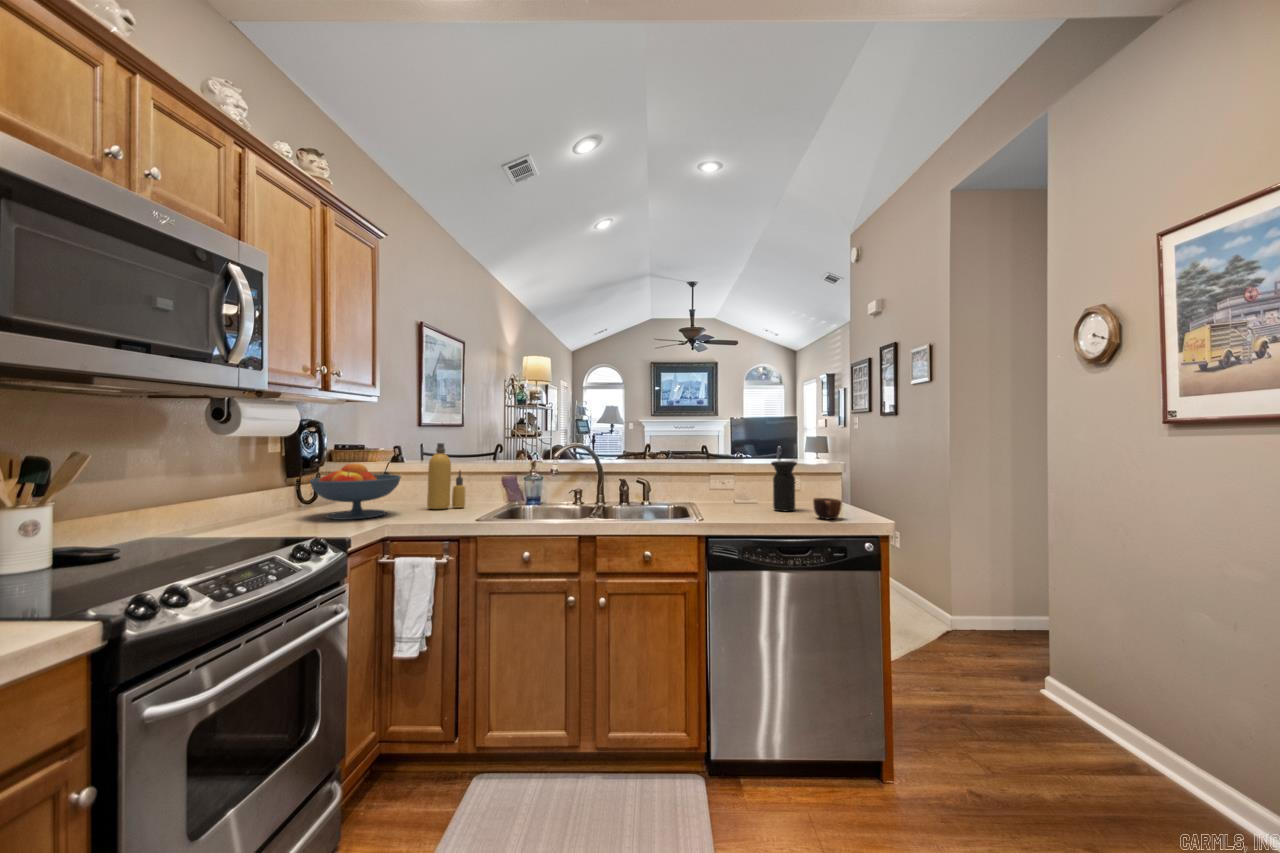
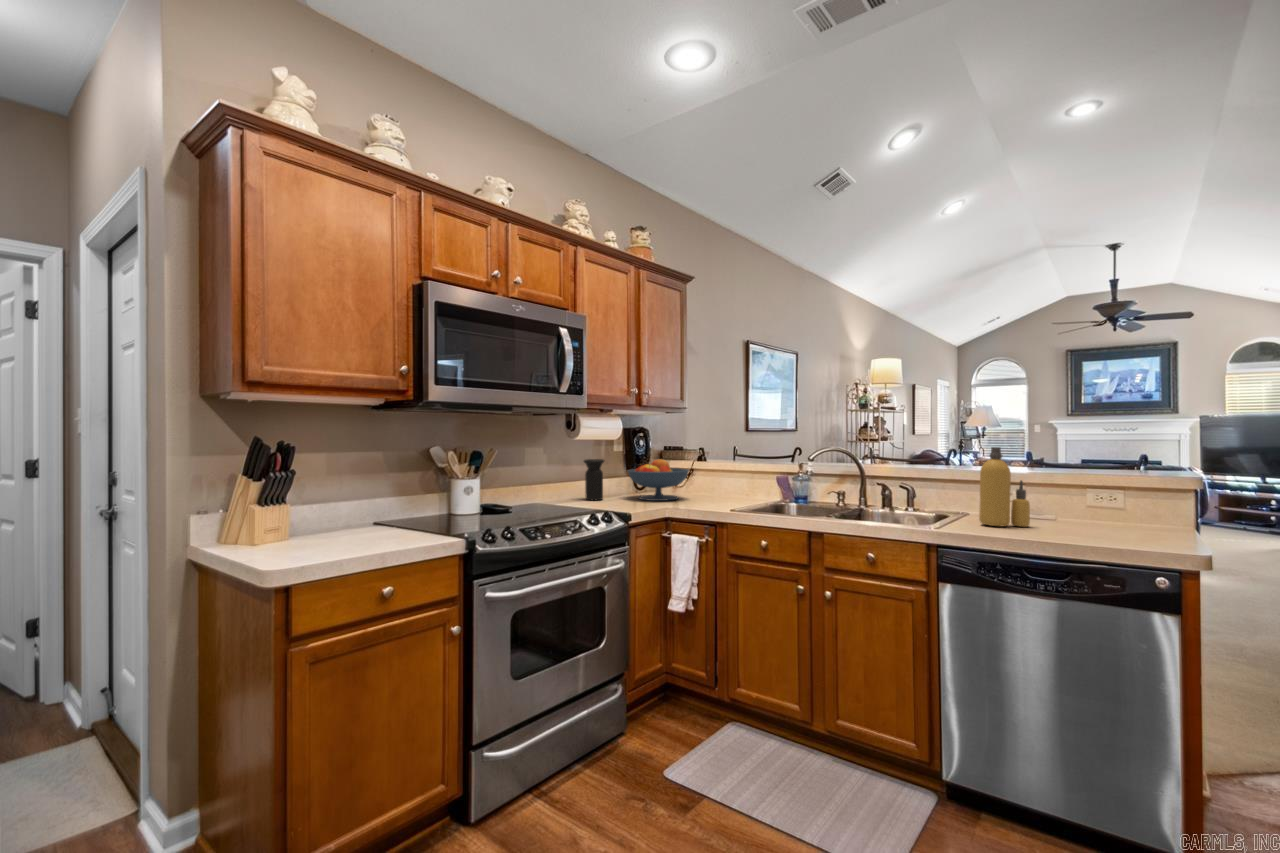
bottle: present [427,443,465,509] -> present [979,447,1030,527]
vase: present [771,461,797,512] -> present [584,459,604,500]
mug: present [813,498,842,519] -> none [1107,519,1154,549]

